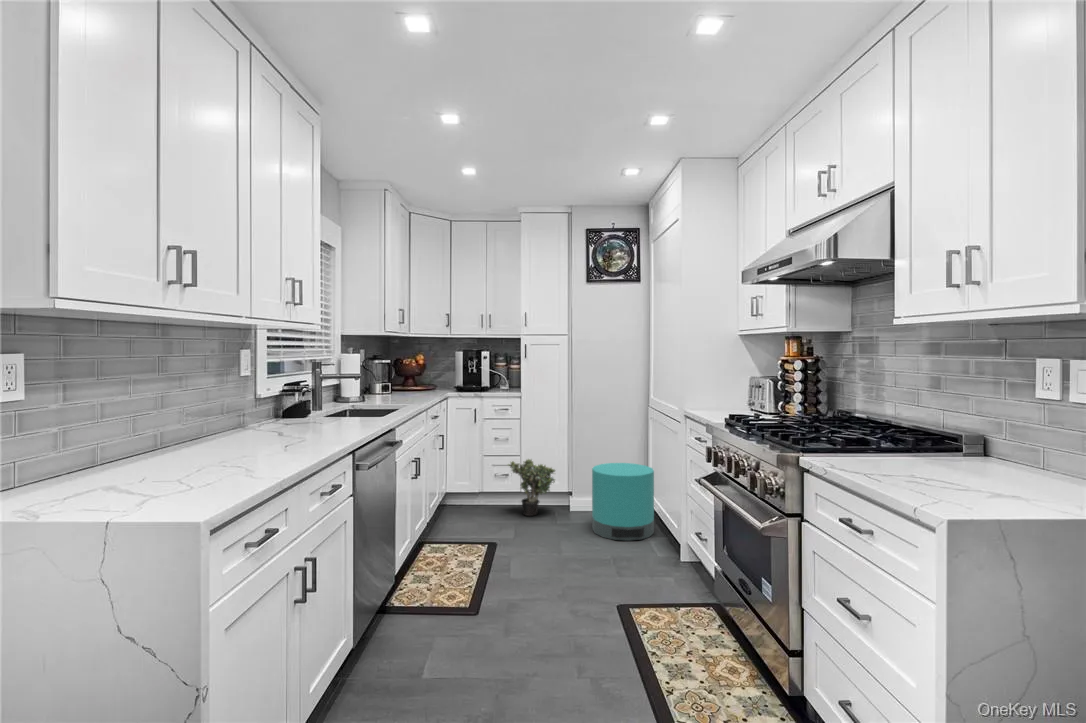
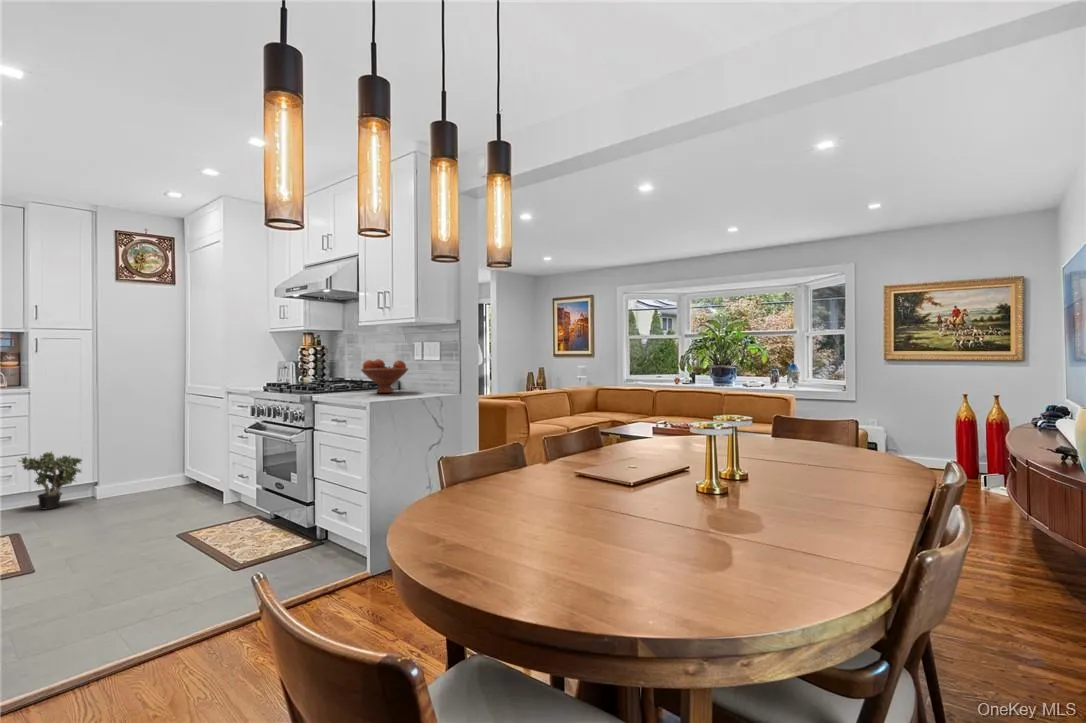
fruit bowl: none [904,398,1037,480] -> present [361,359,408,393]
trash can: present [592,463,654,541] -> none [132,442,197,506]

